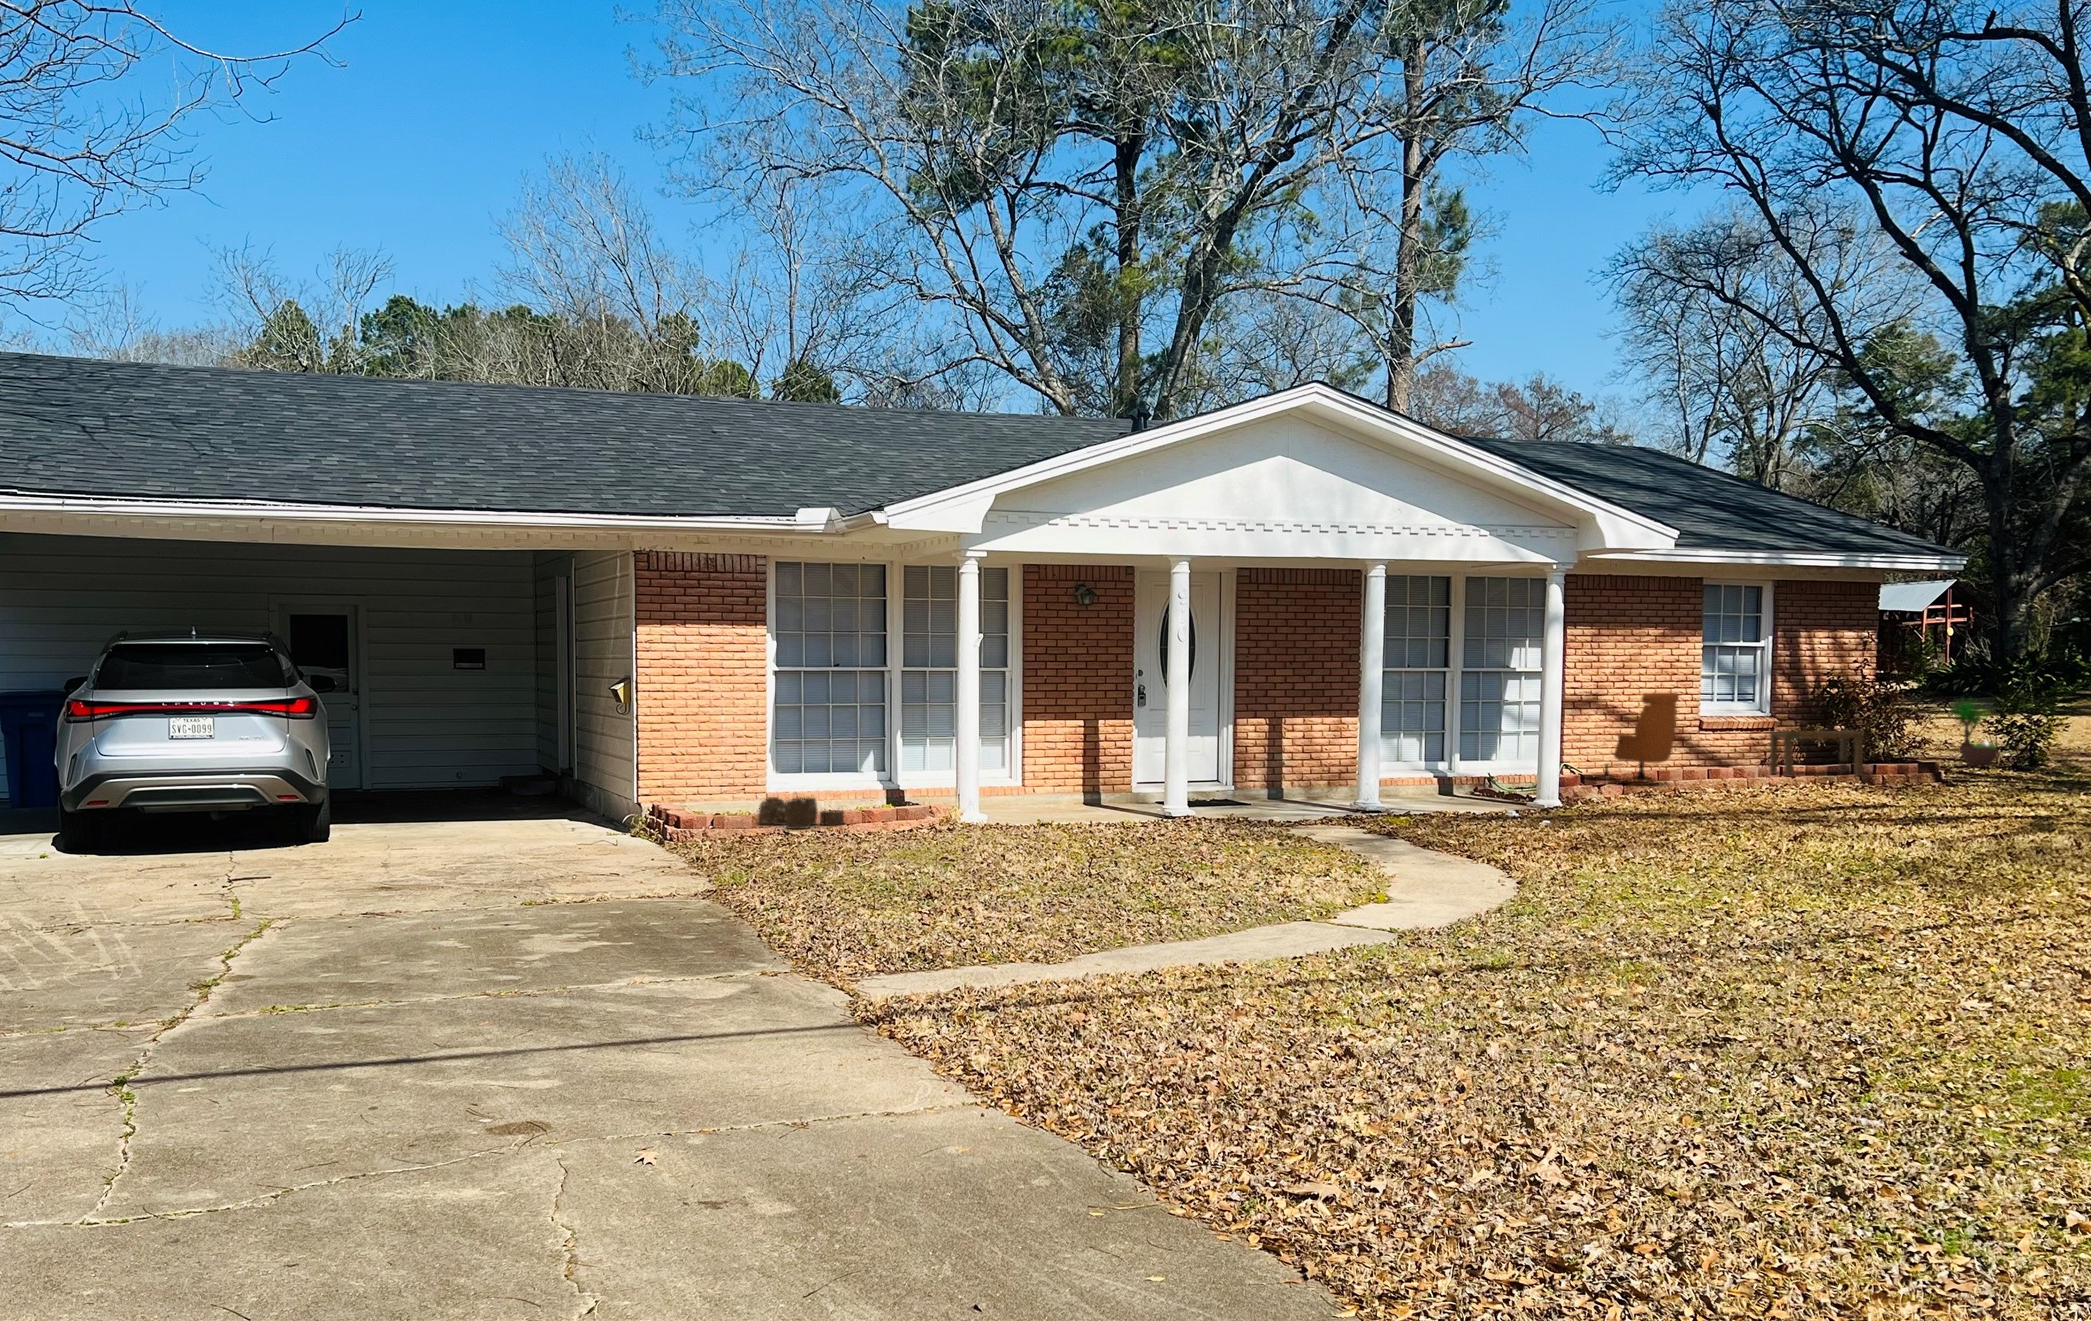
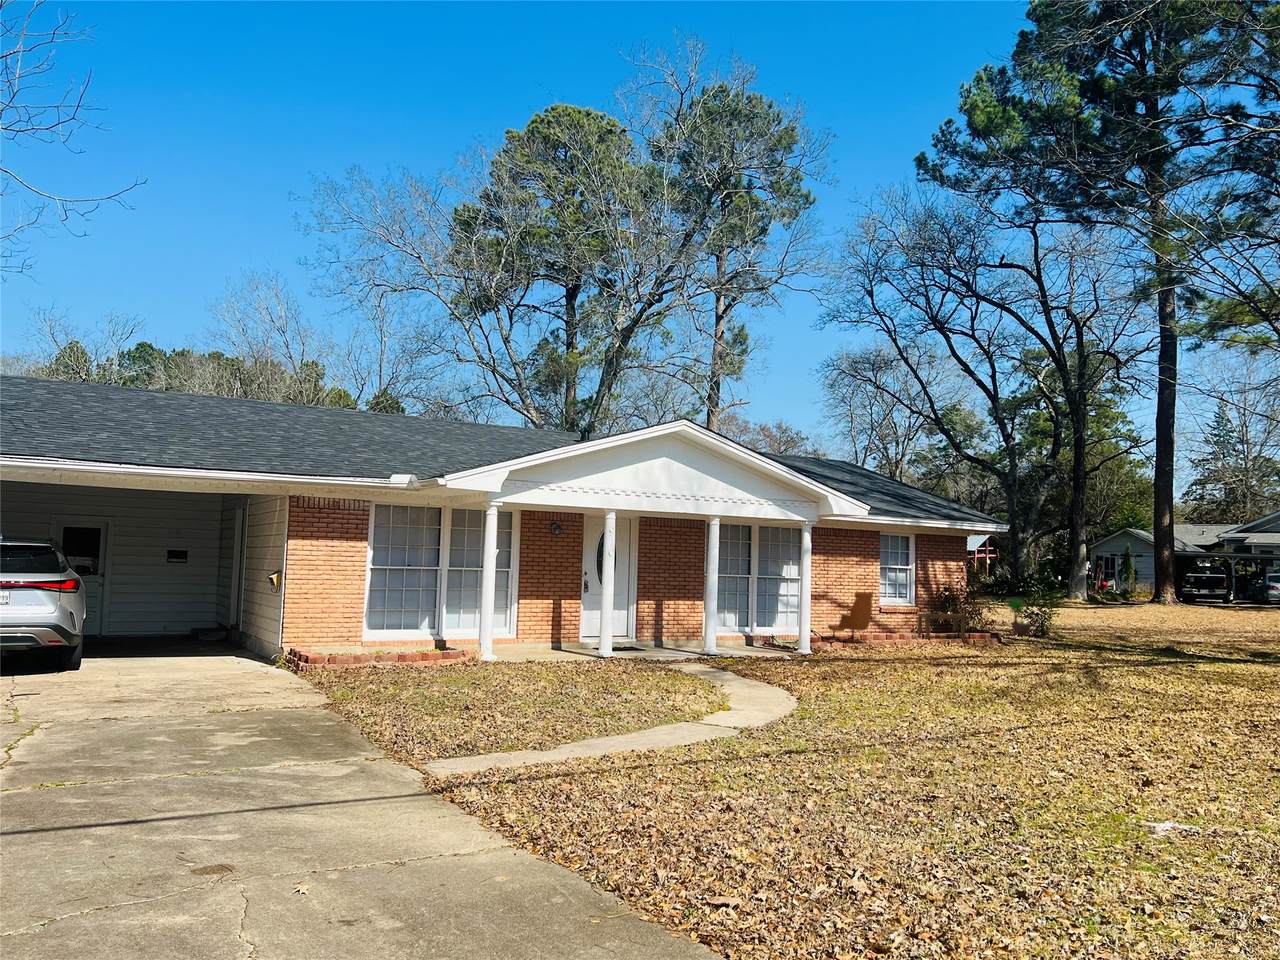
woven basket: present [758,797,844,829] -> none [353,642,407,664]

